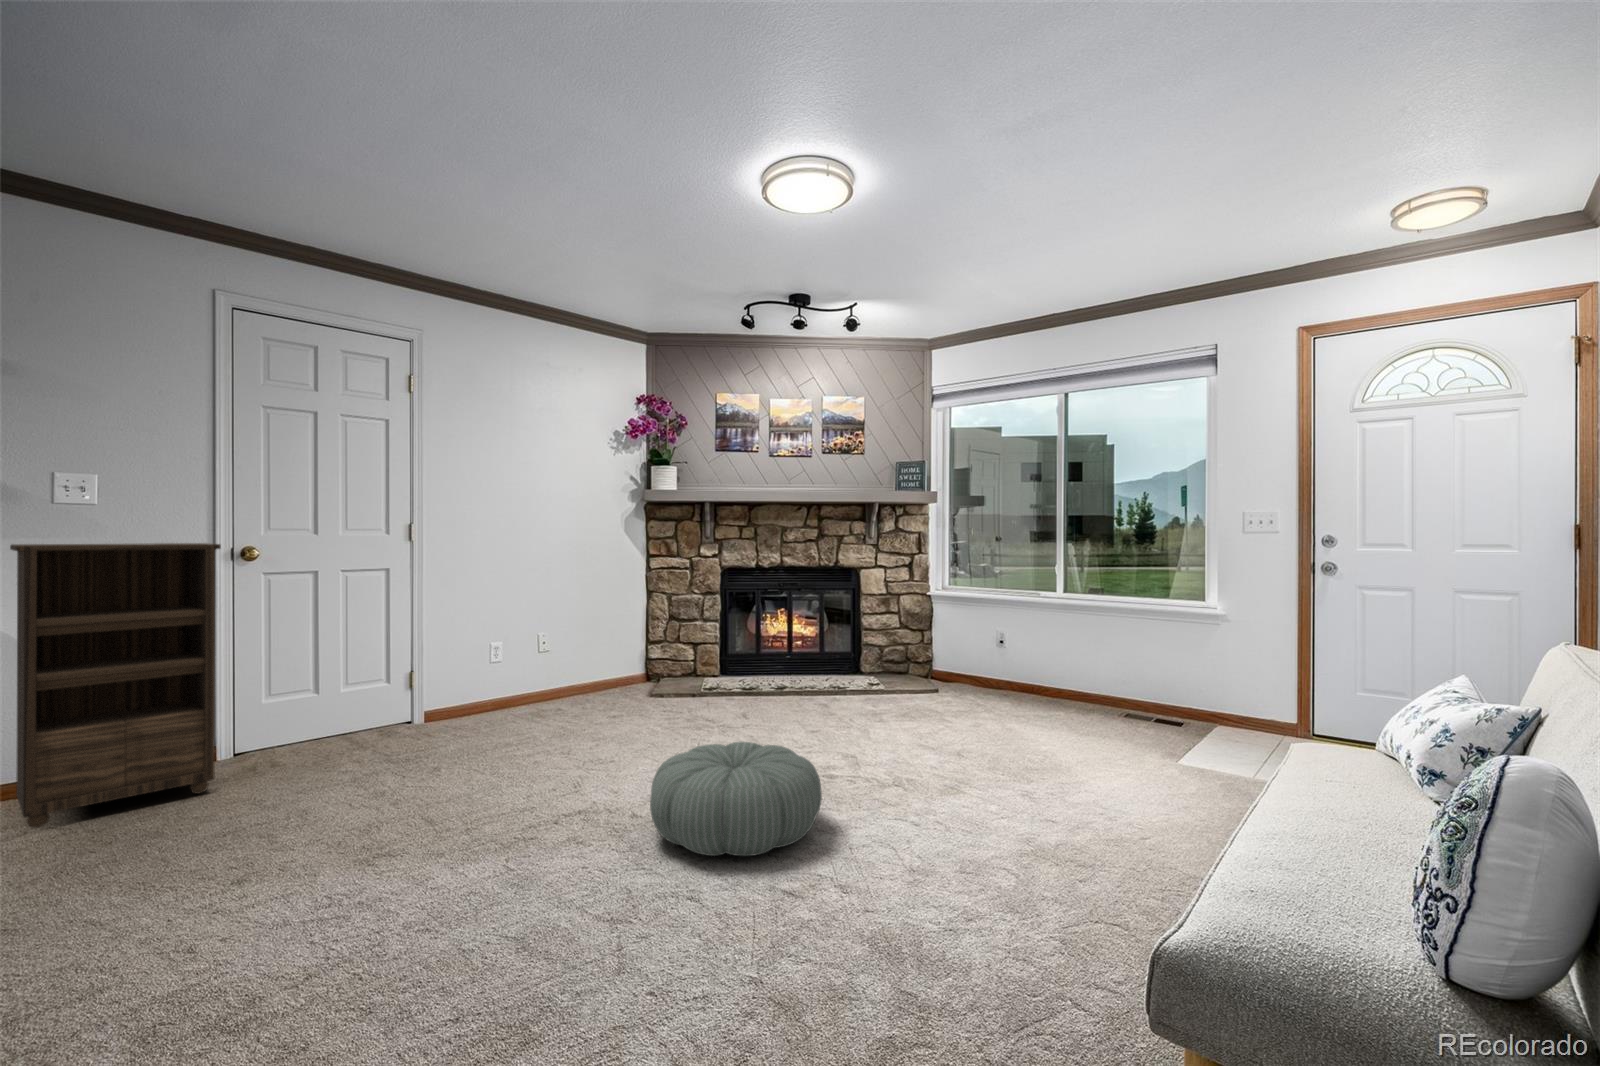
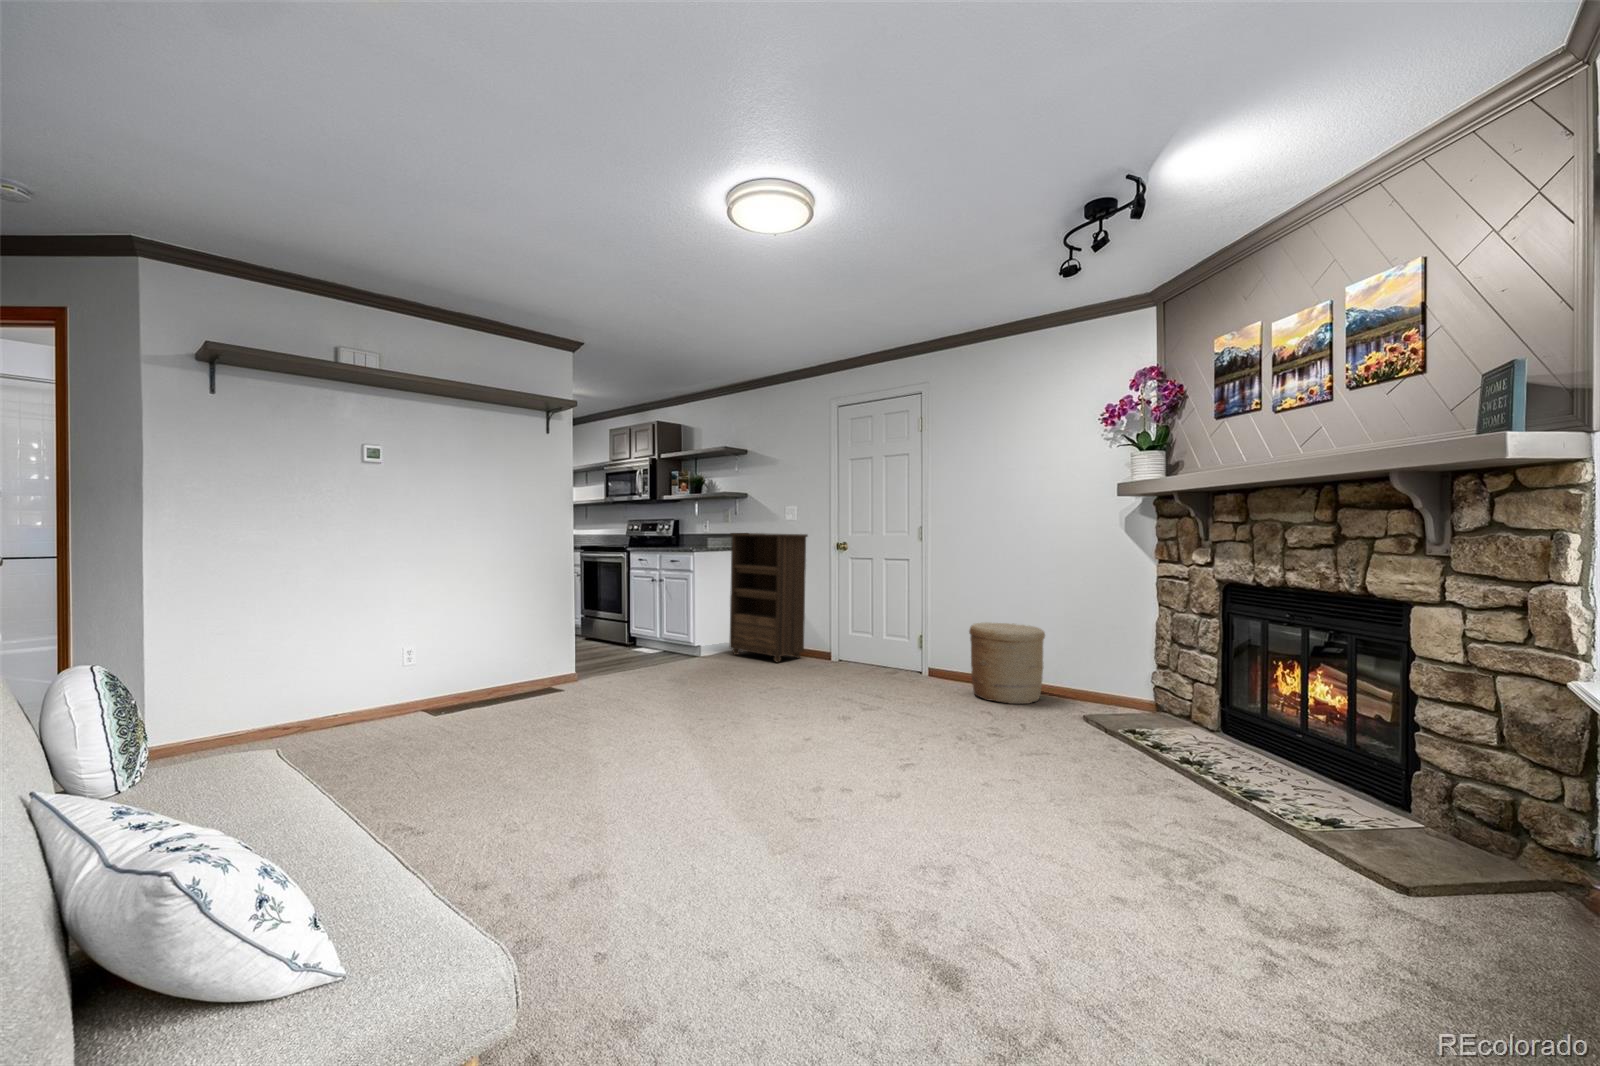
woven basket: none [527,630,607,715] -> present [969,623,1045,704]
pouf: present [650,742,822,856] -> none [617,689,756,773]

